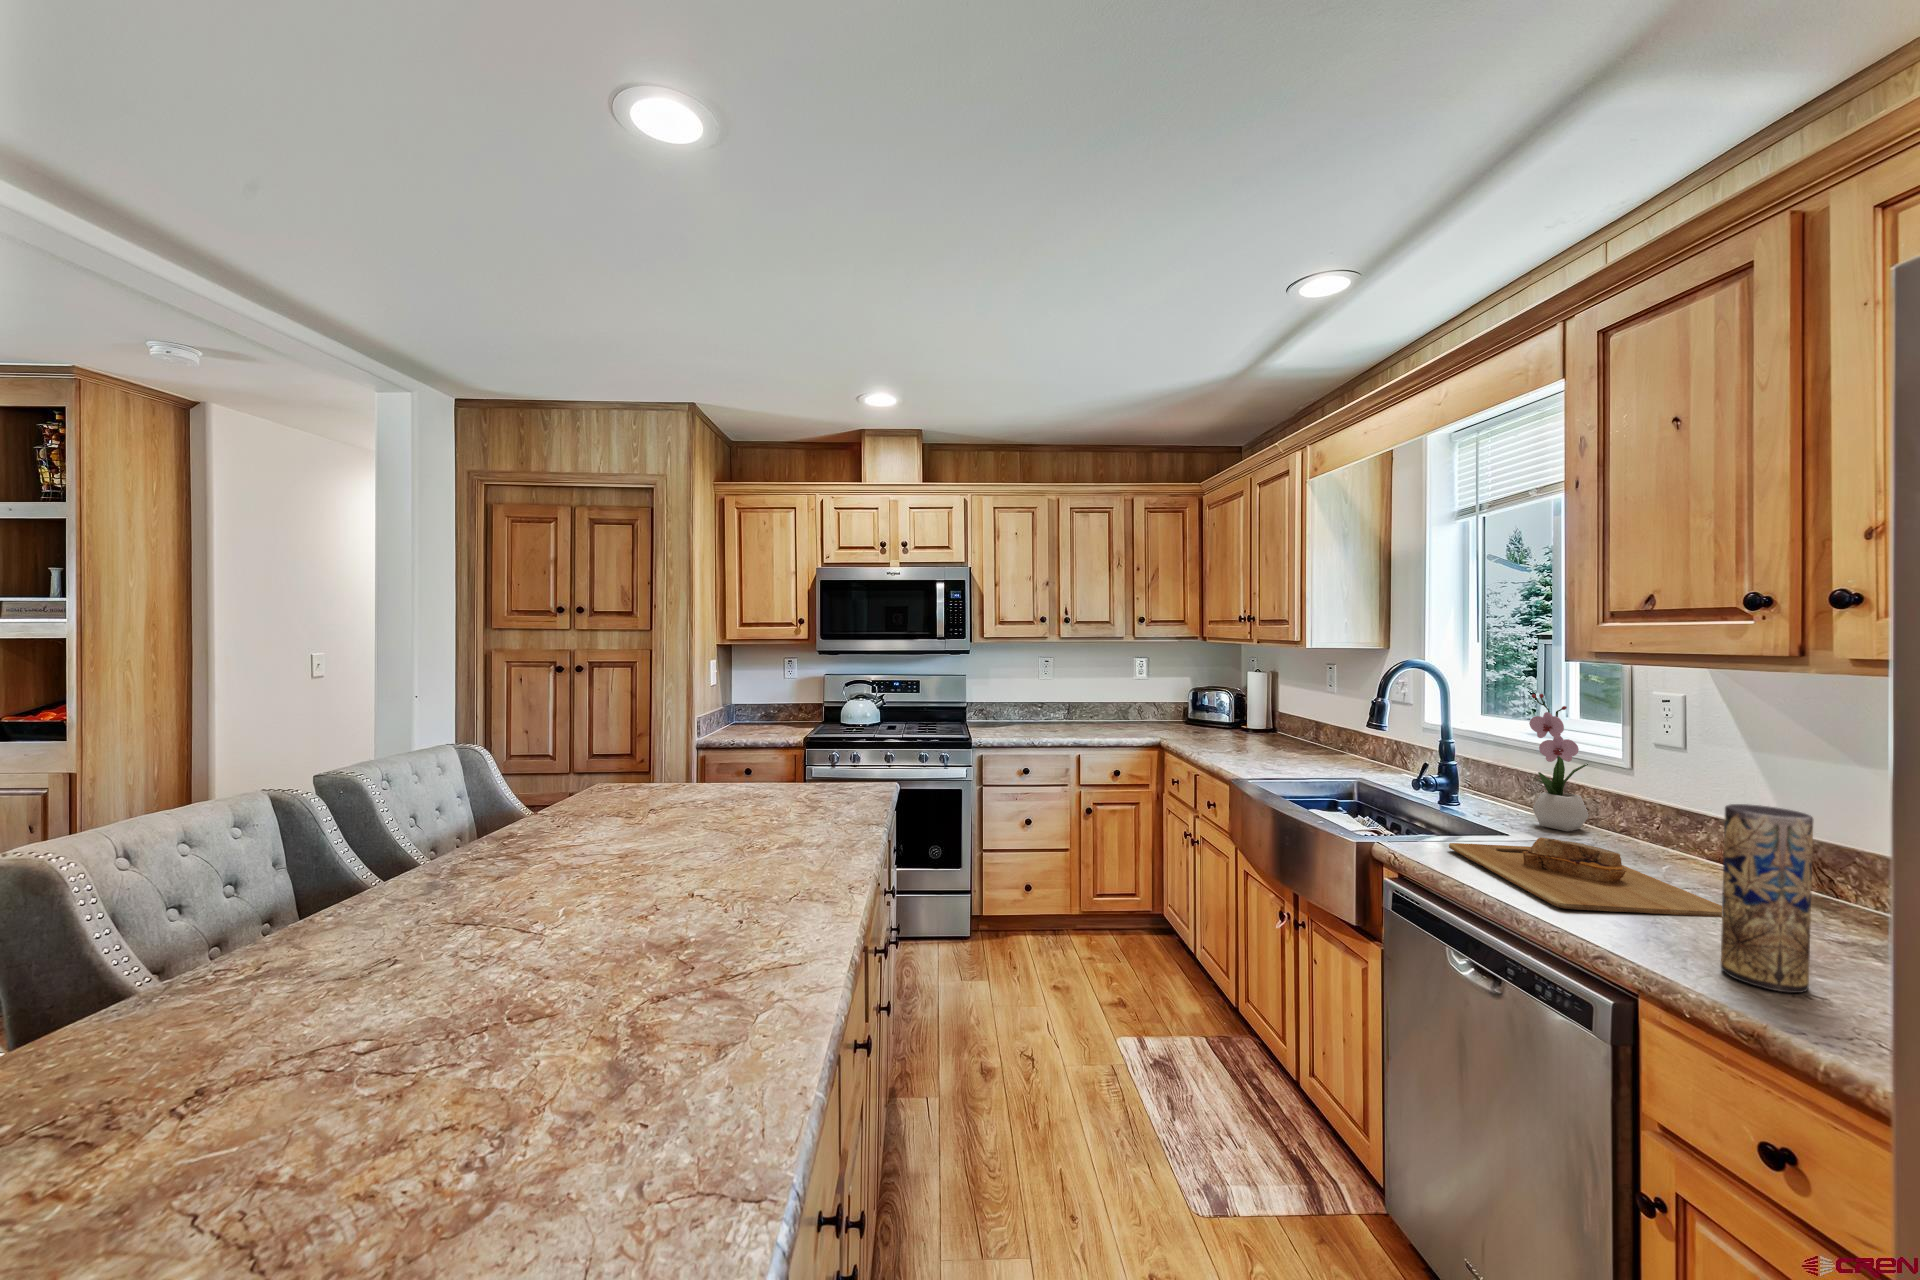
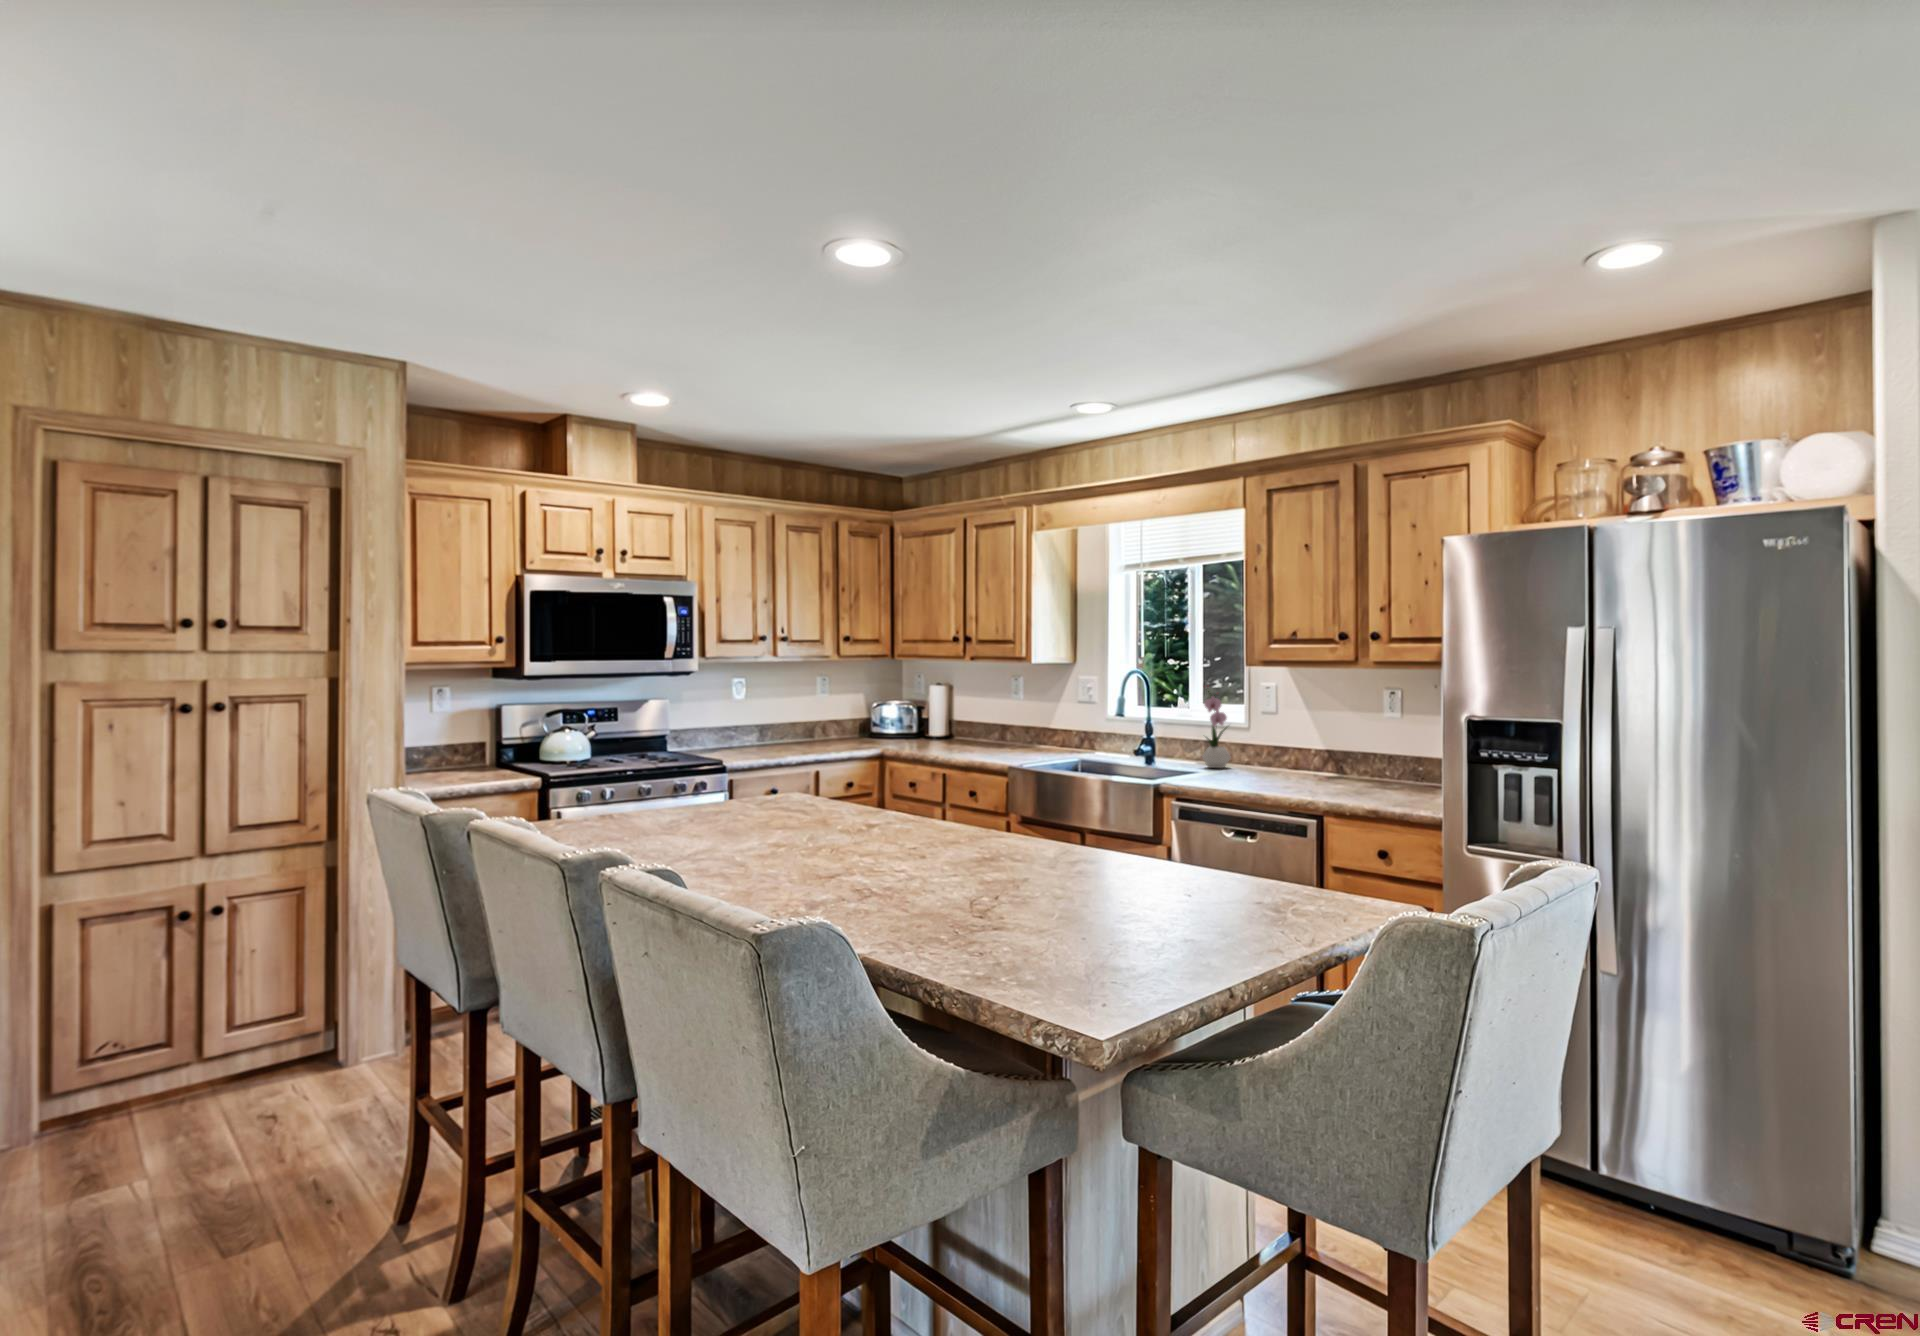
vase: present [1721,804,1813,993] -> none [1344,722,1373,799]
cutting board: present [1449,837,1722,917] -> none [1192,762,1325,791]

